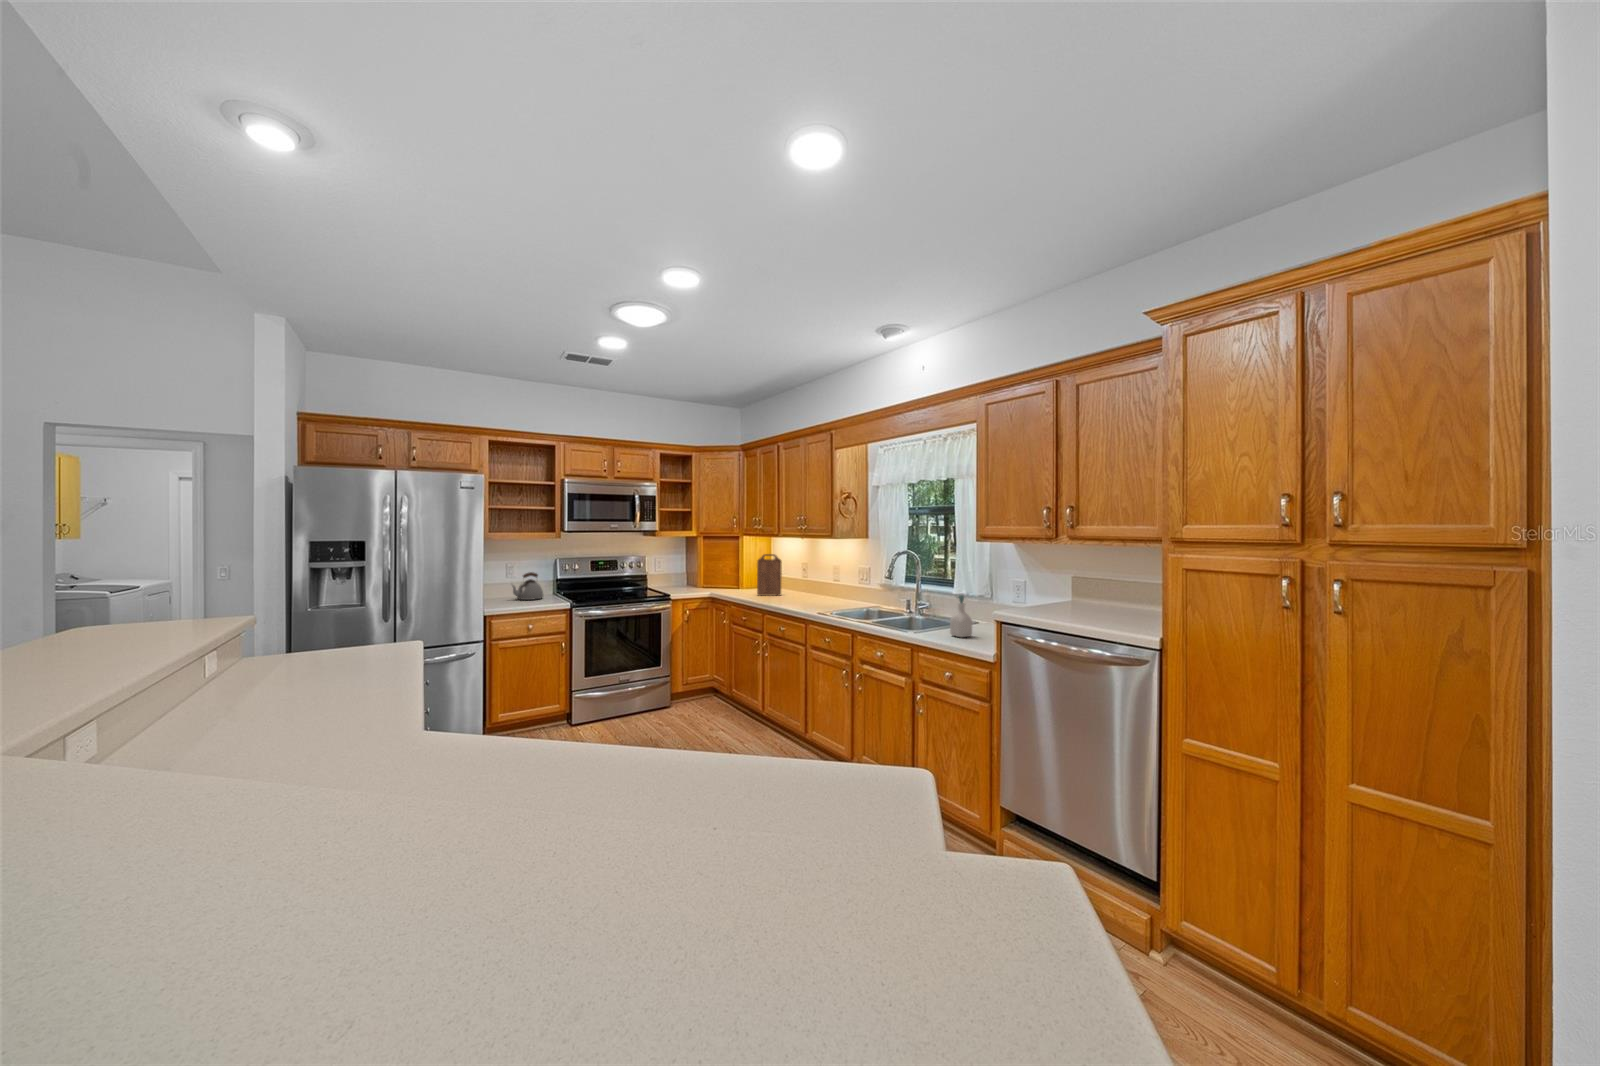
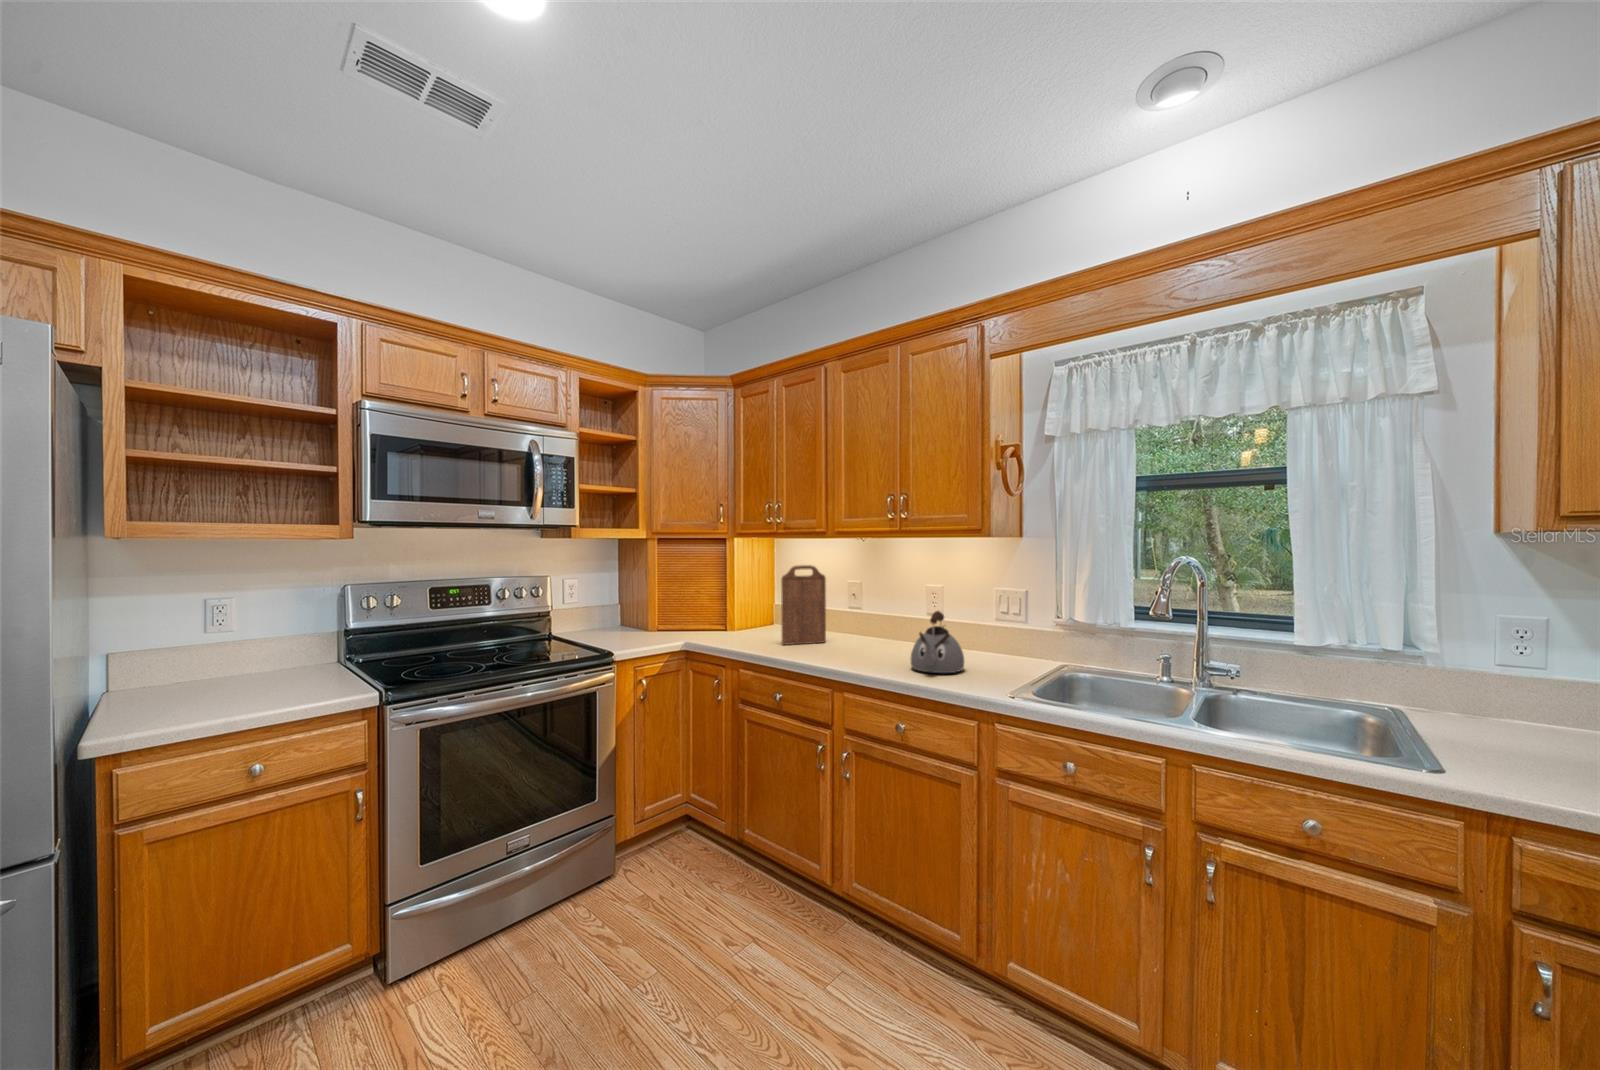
kettle: present [512,572,543,600] -> present [911,611,964,673]
soap bottle: present [950,595,972,637] -> none [1482,652,1556,768]

